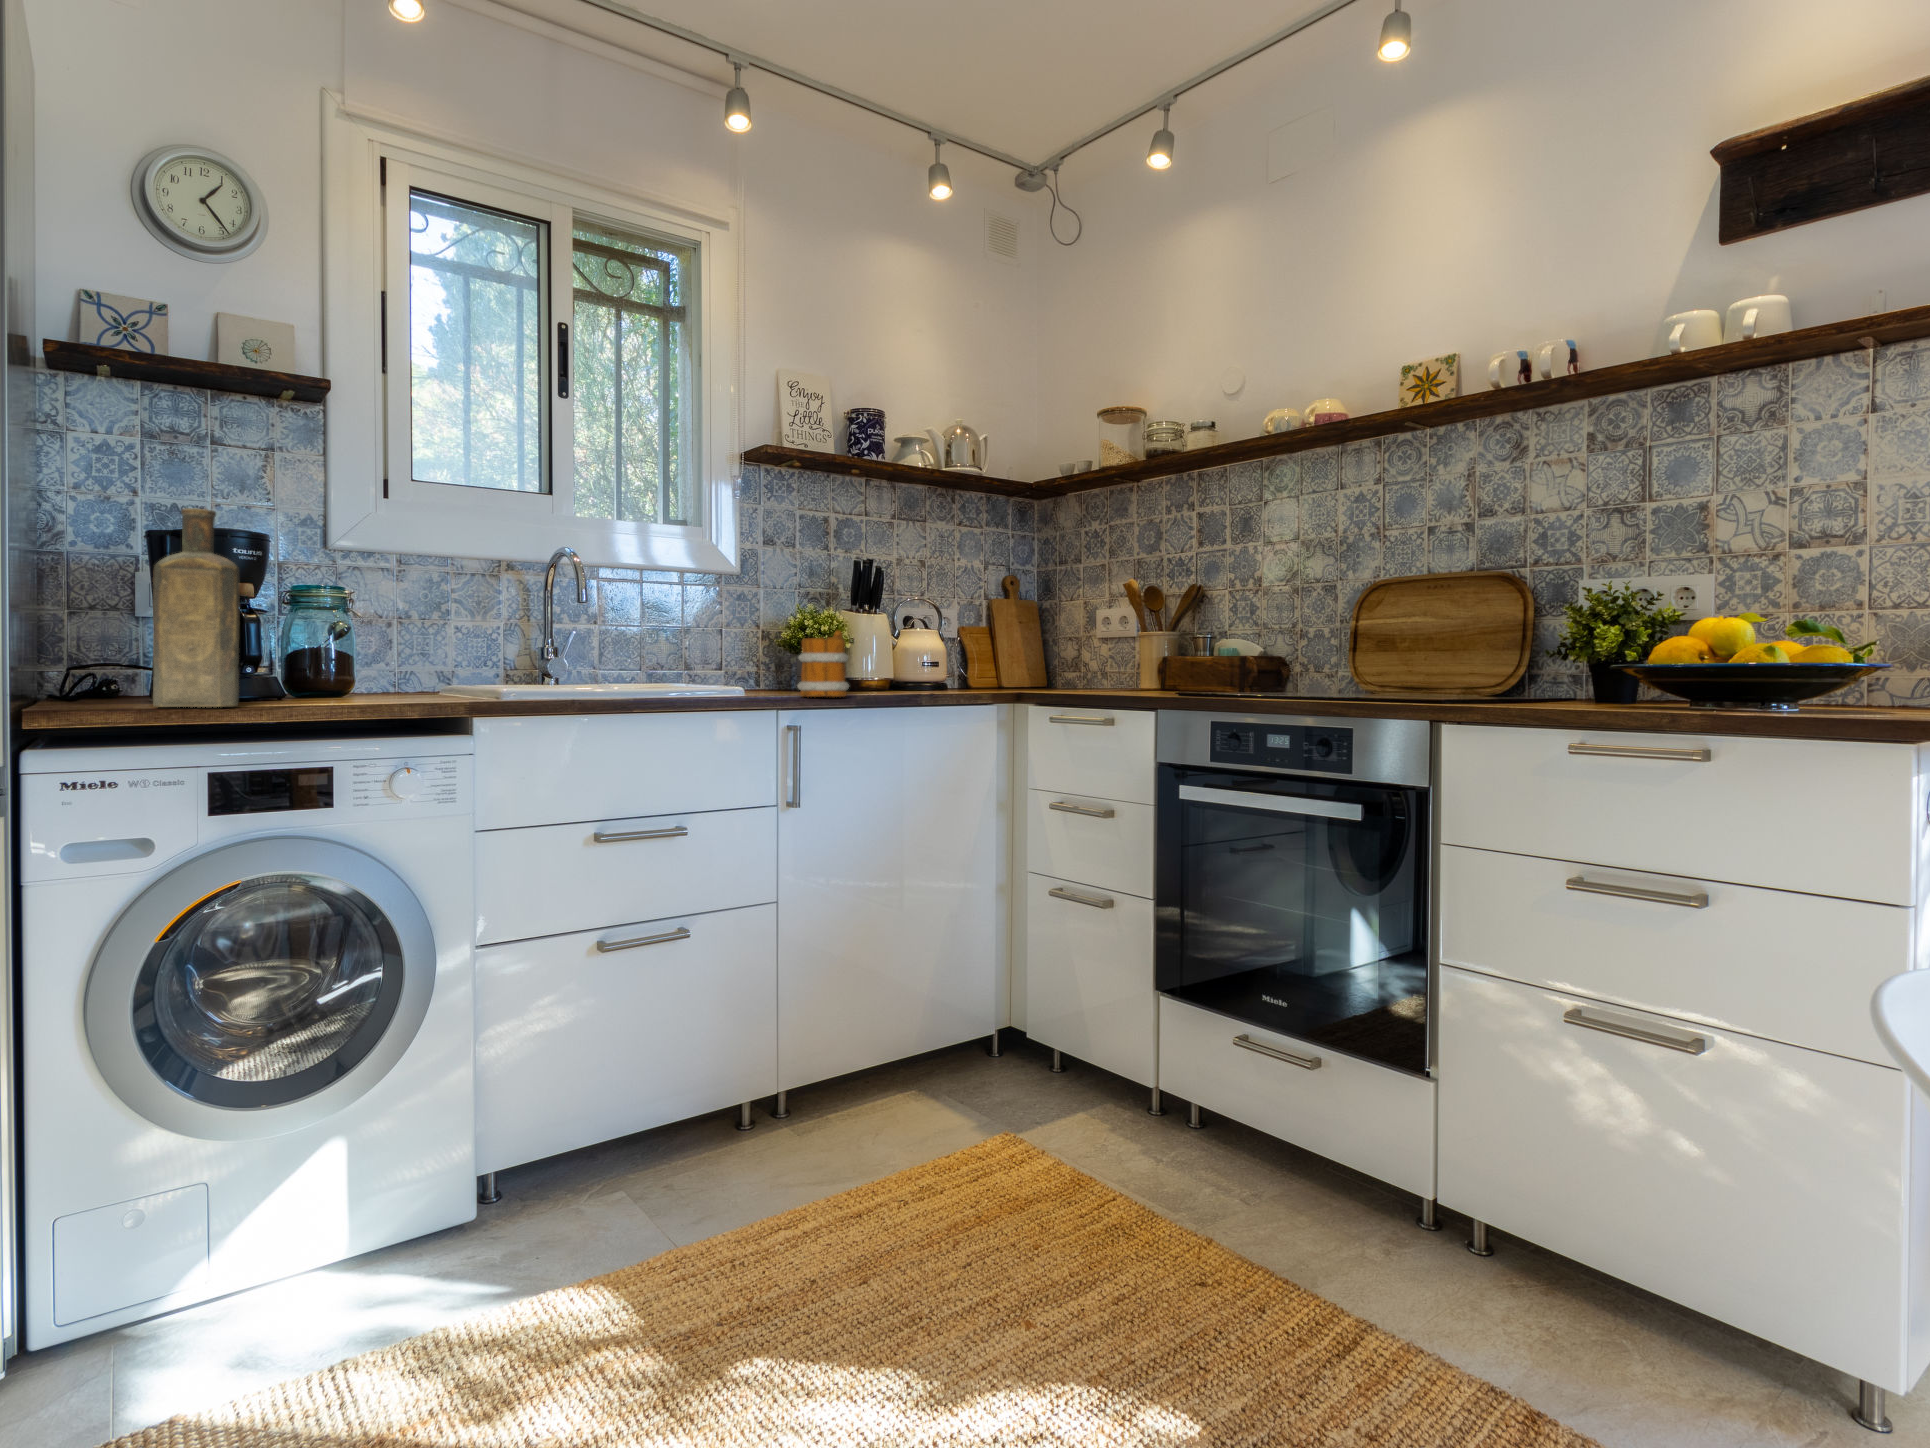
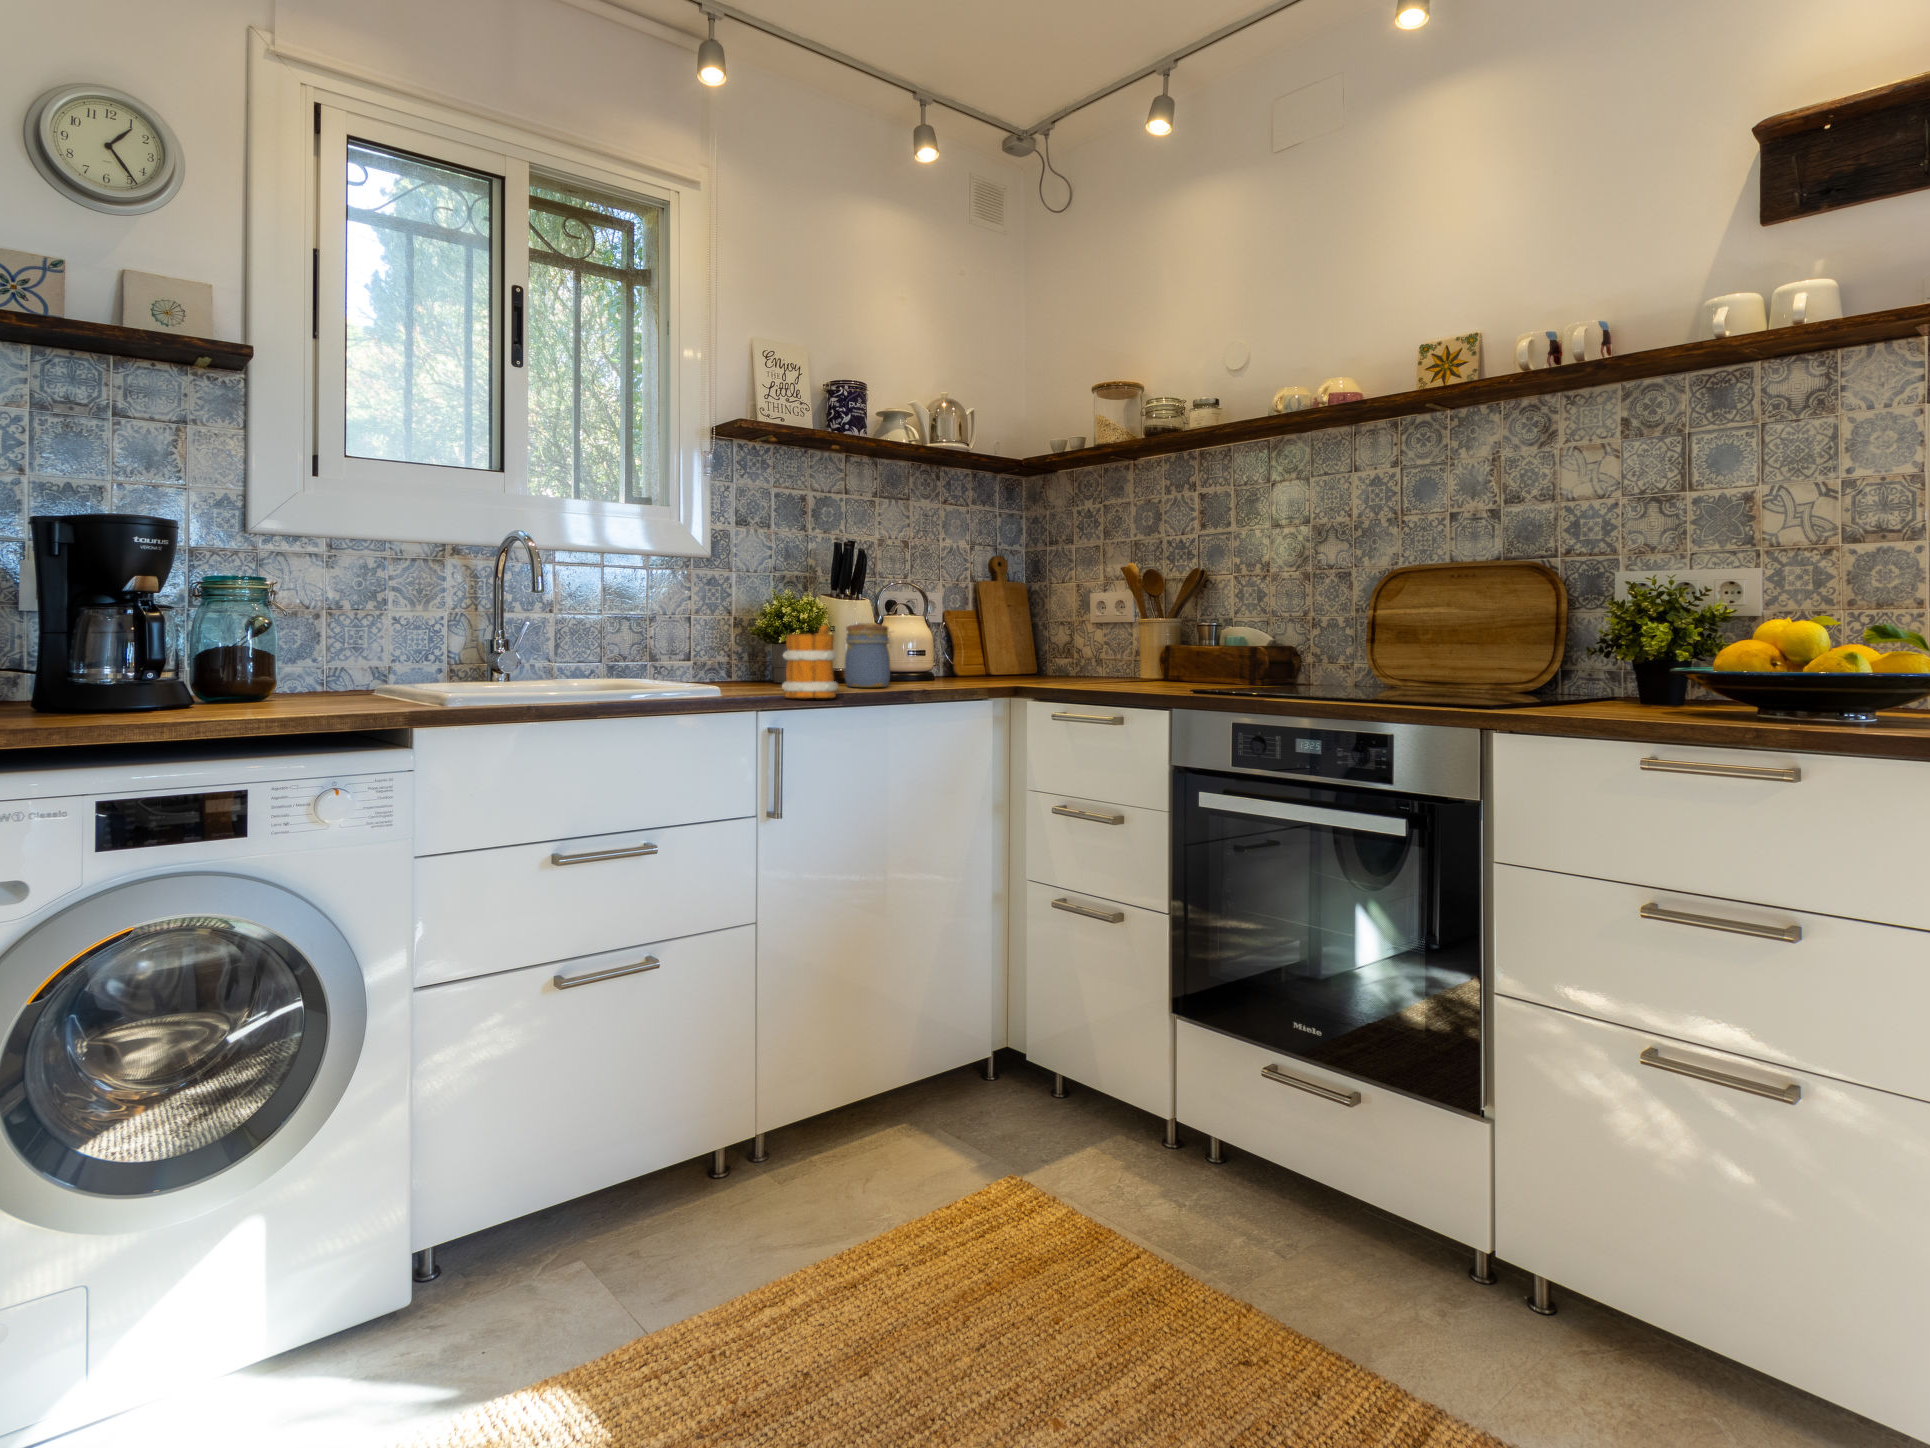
bottle: present [153,508,240,707] -> none [57,497,166,725]
jar: none [863,632,909,690] -> present [845,623,893,687]

